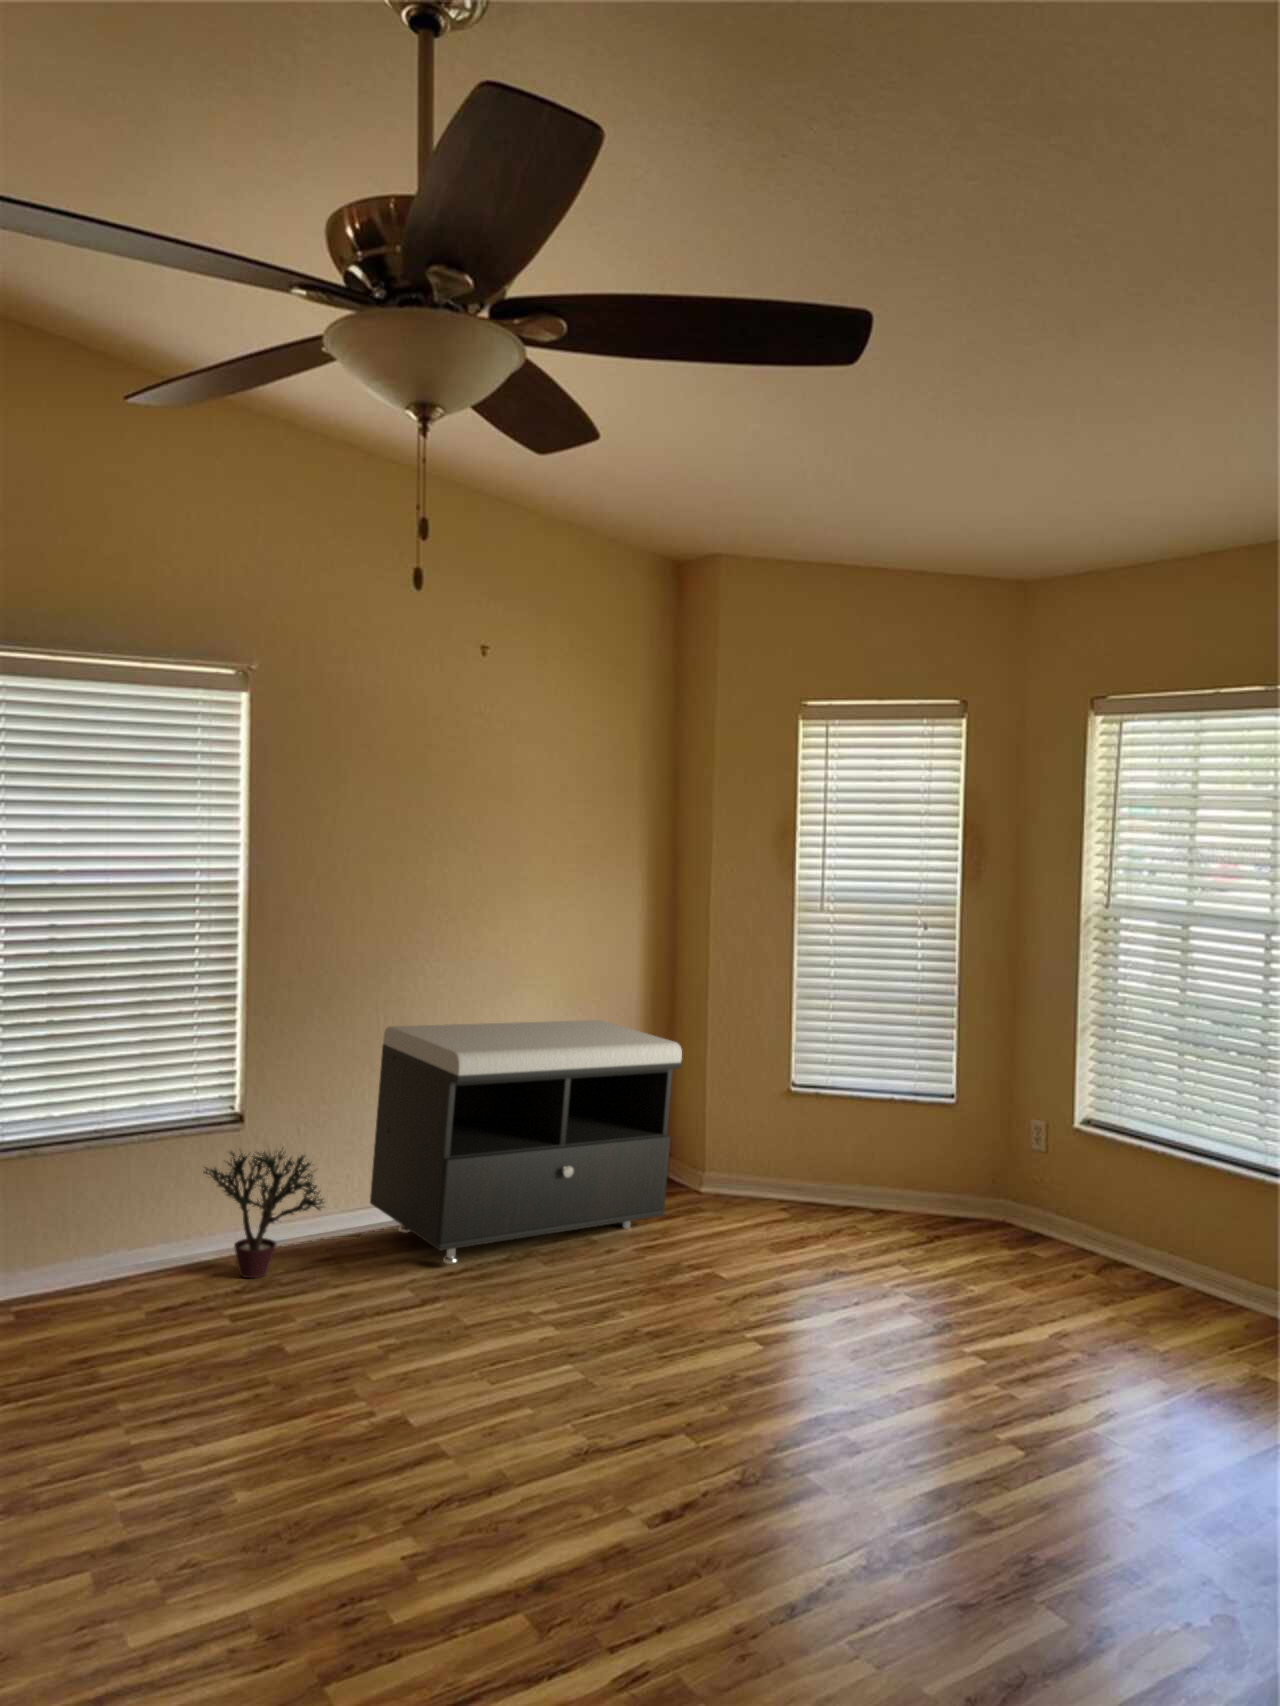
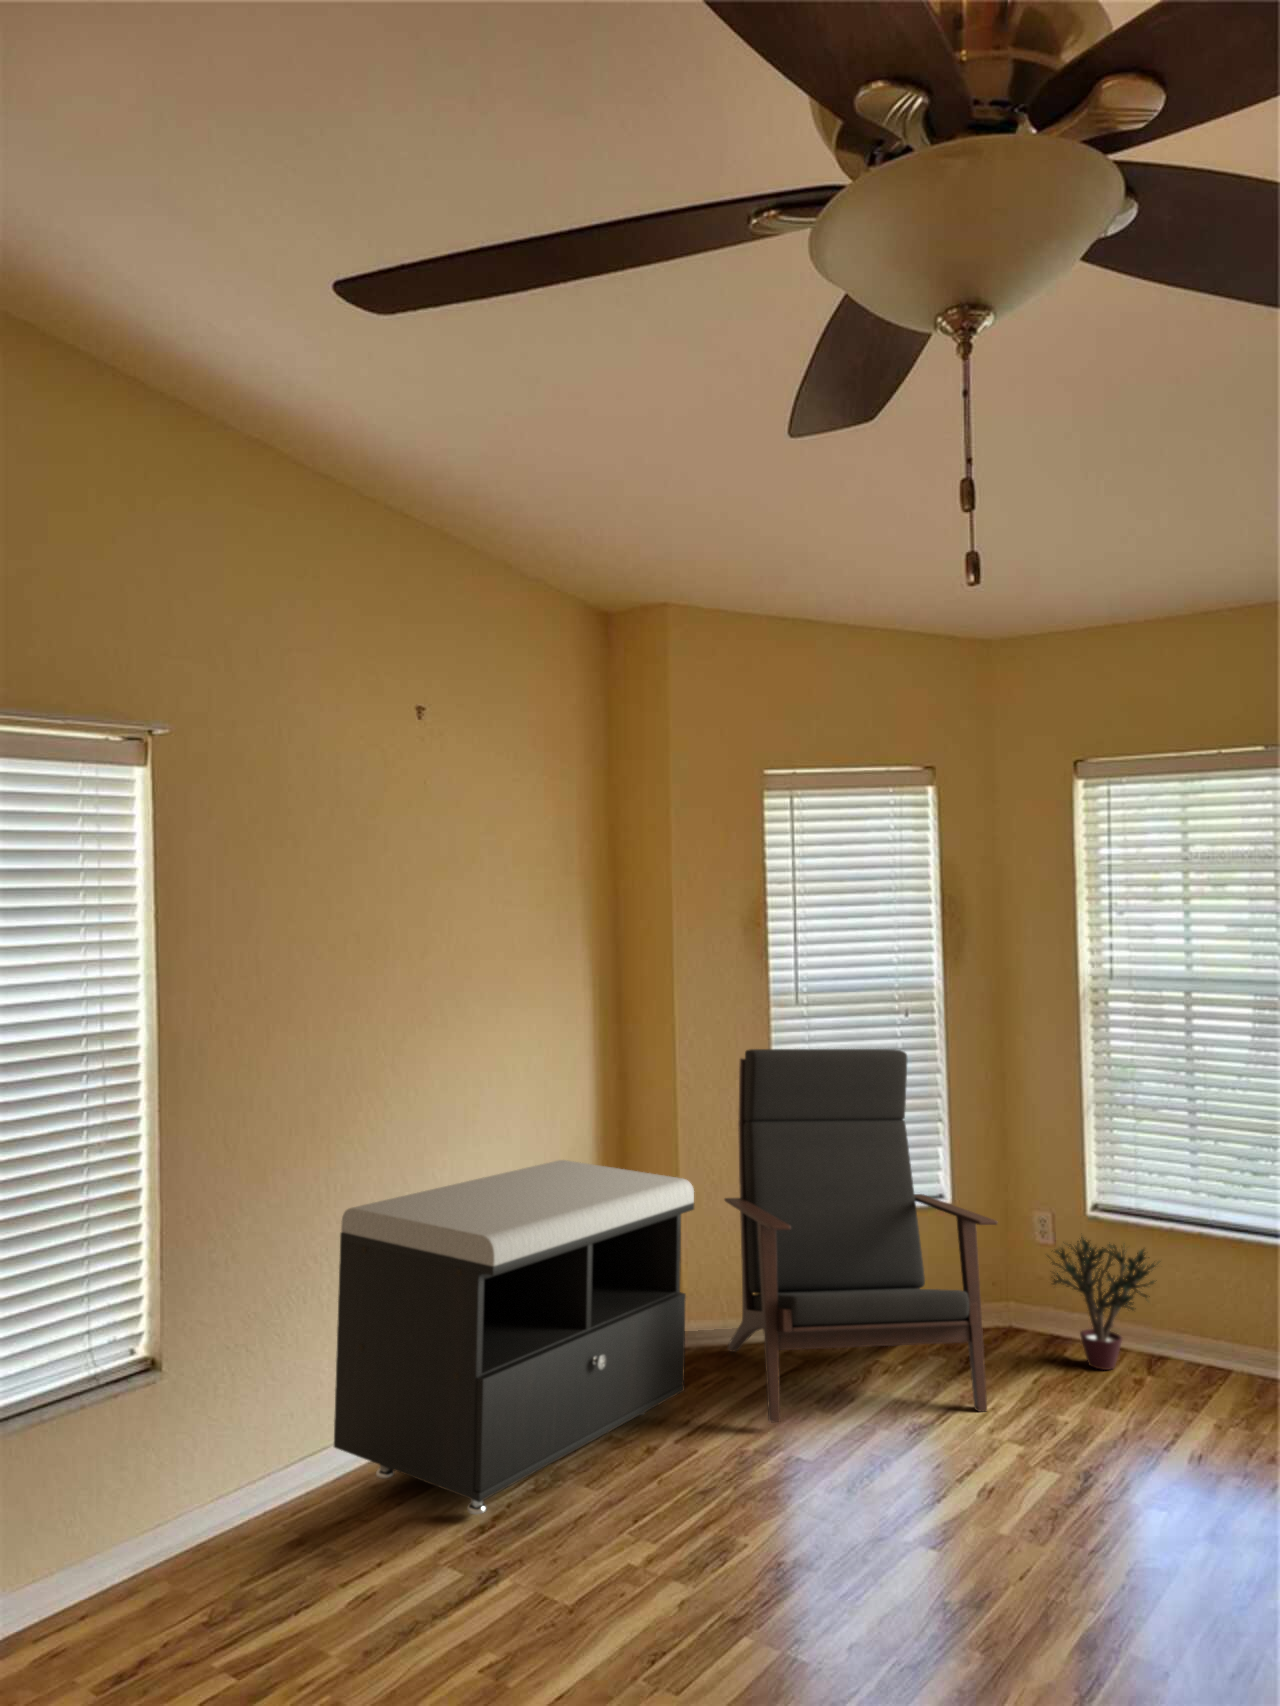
lounge chair: none [716,944,933,1273] -> present [724,1049,997,1422]
potted plant: present [204,1151,323,1278] -> present [1052,1237,1155,1370]

